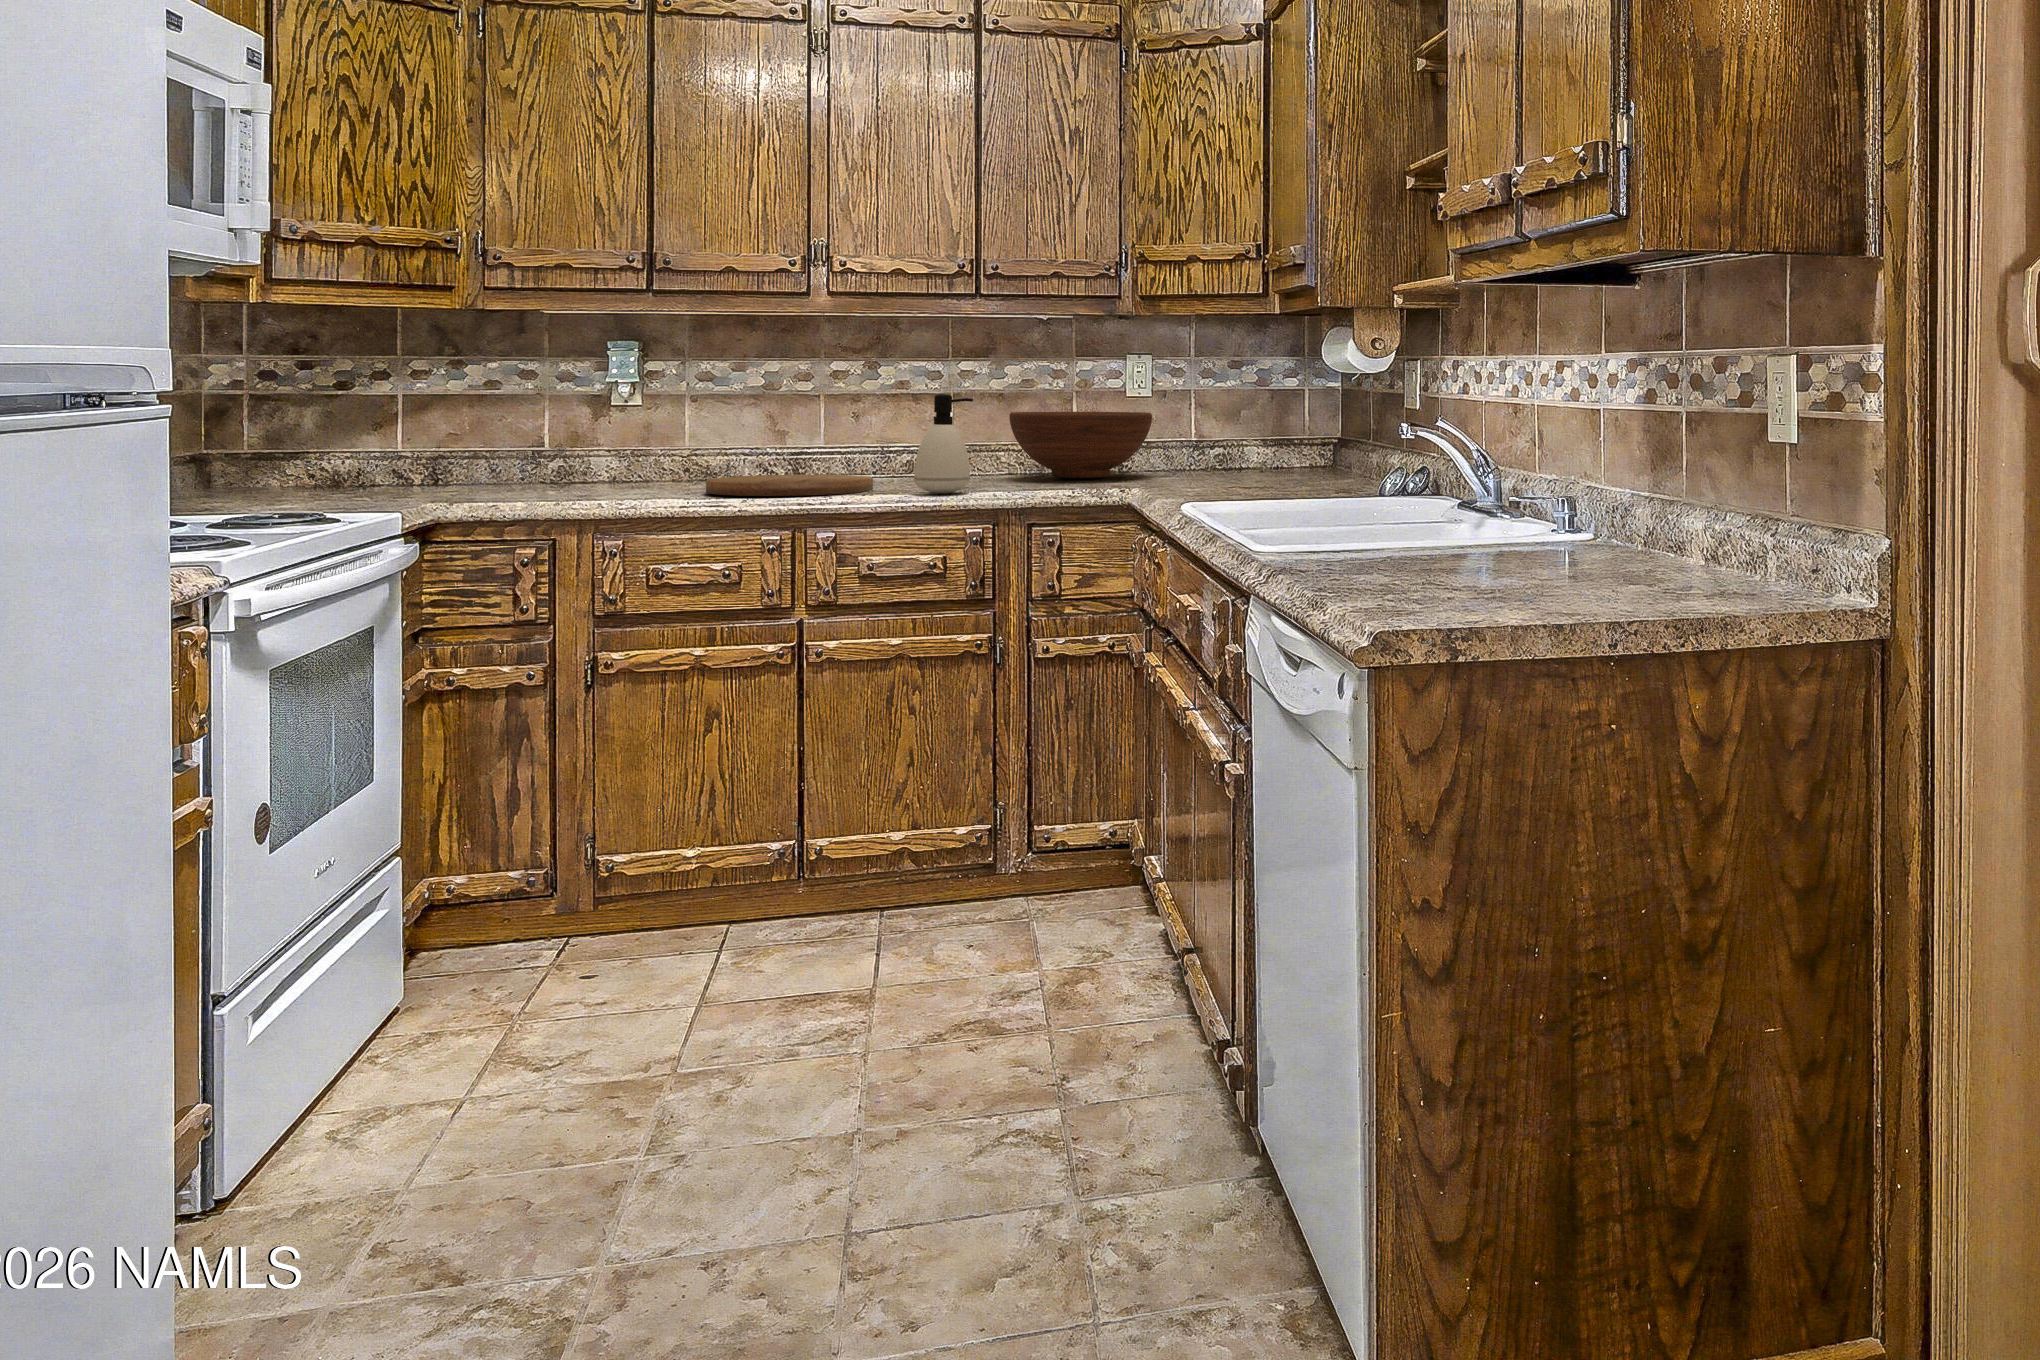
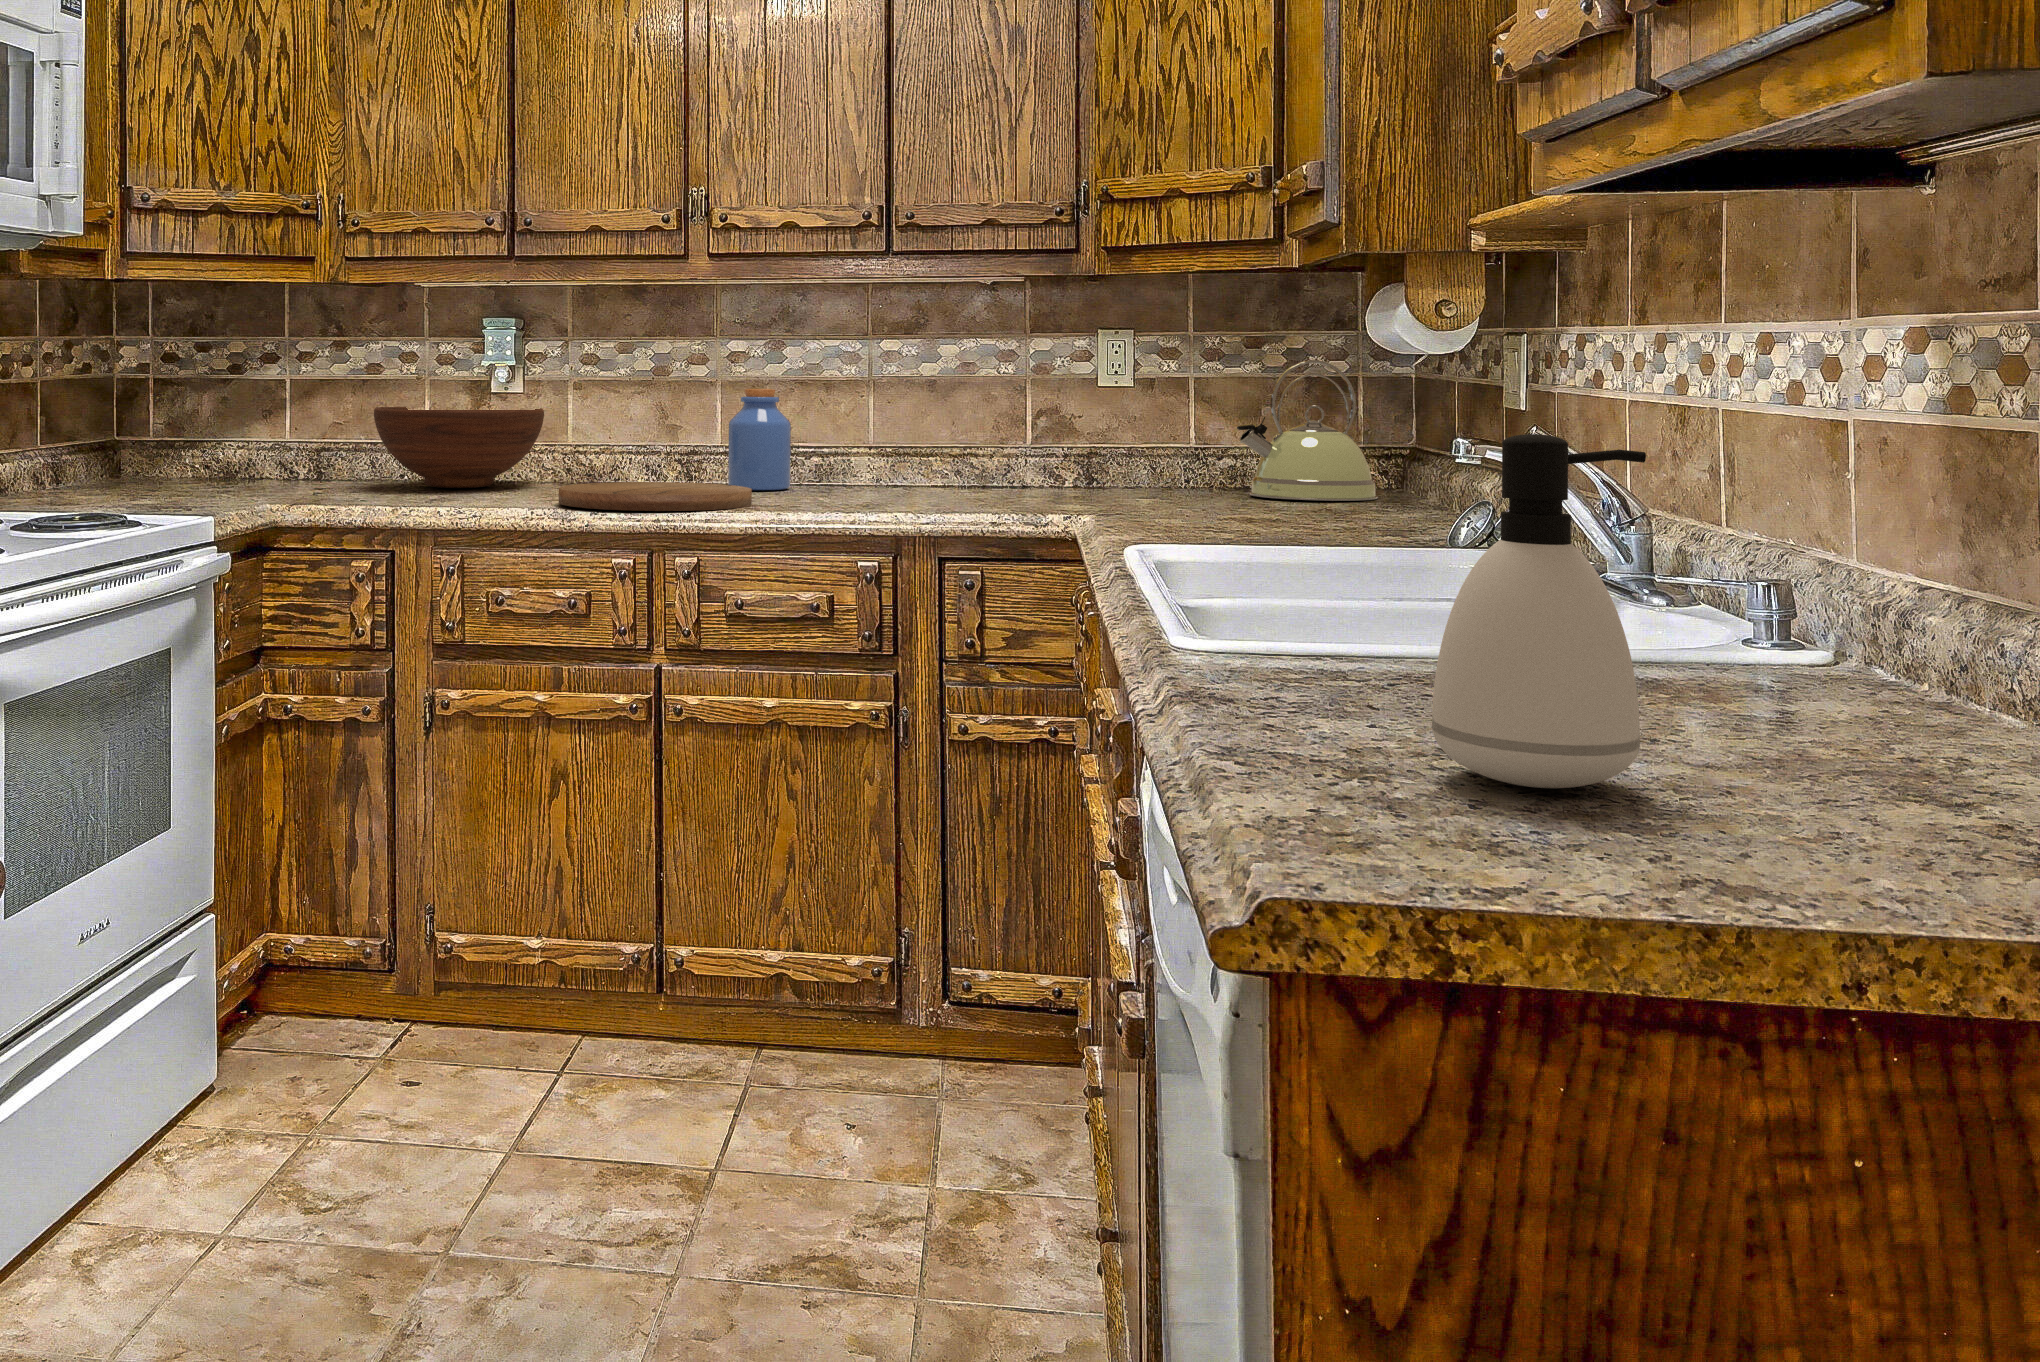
kettle: none [1230,377,1321,473] -> present [1237,360,1378,501]
soap dispenser: present [914,394,973,493] -> present [1432,434,1646,788]
jar: none [838,399,891,479] -> present [728,389,791,490]
fruit bowl: present [1009,412,1152,478] -> present [374,407,544,488]

